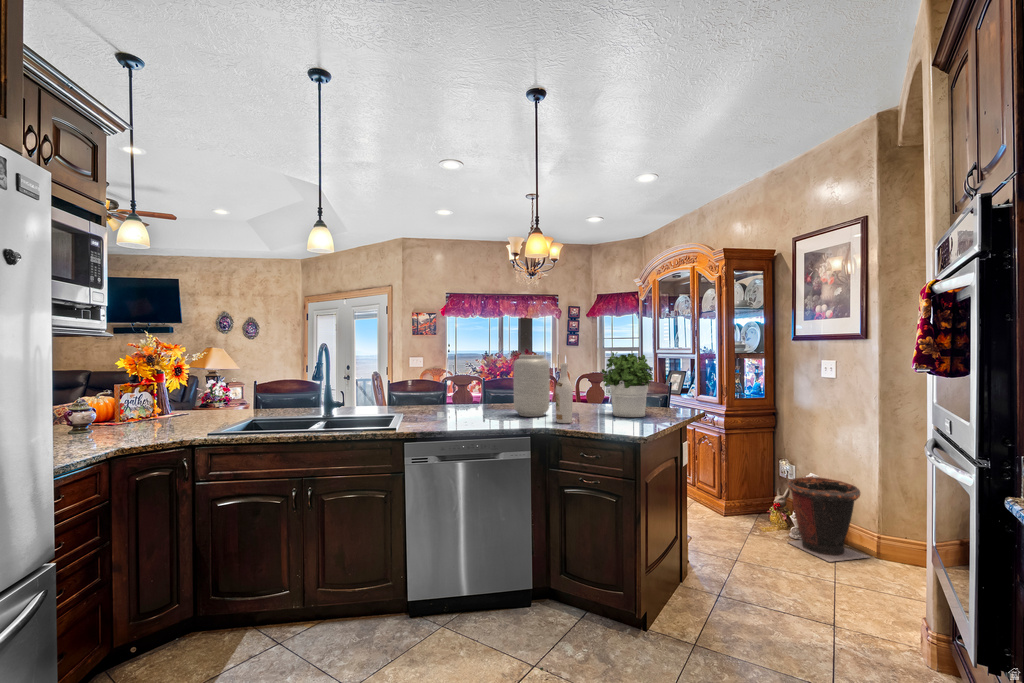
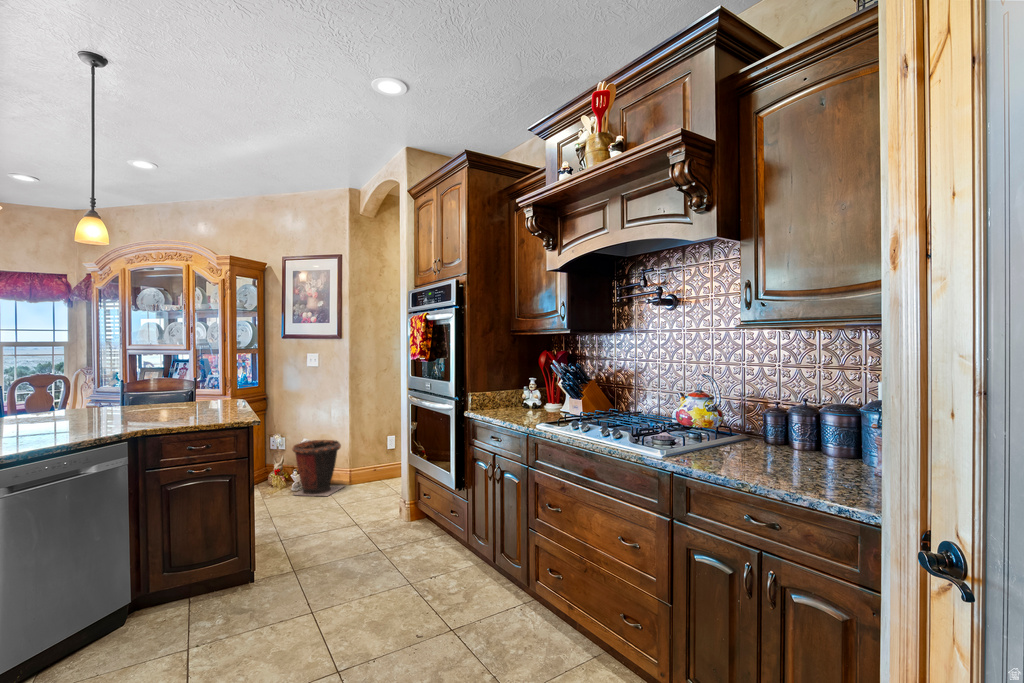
potted plant: present [602,352,653,417] -> none [165,350,226,411]
vase: present [514,355,550,417] -> none [58,355,113,426]
wine bottle: present [555,363,573,423] -> none [142,362,164,424]

